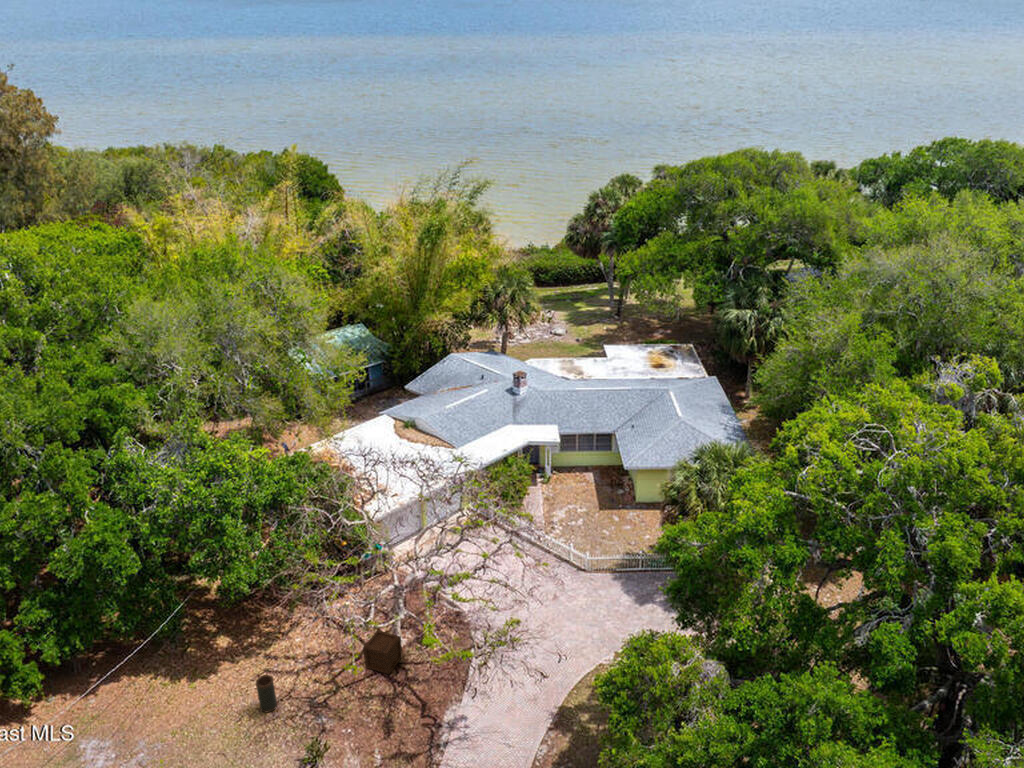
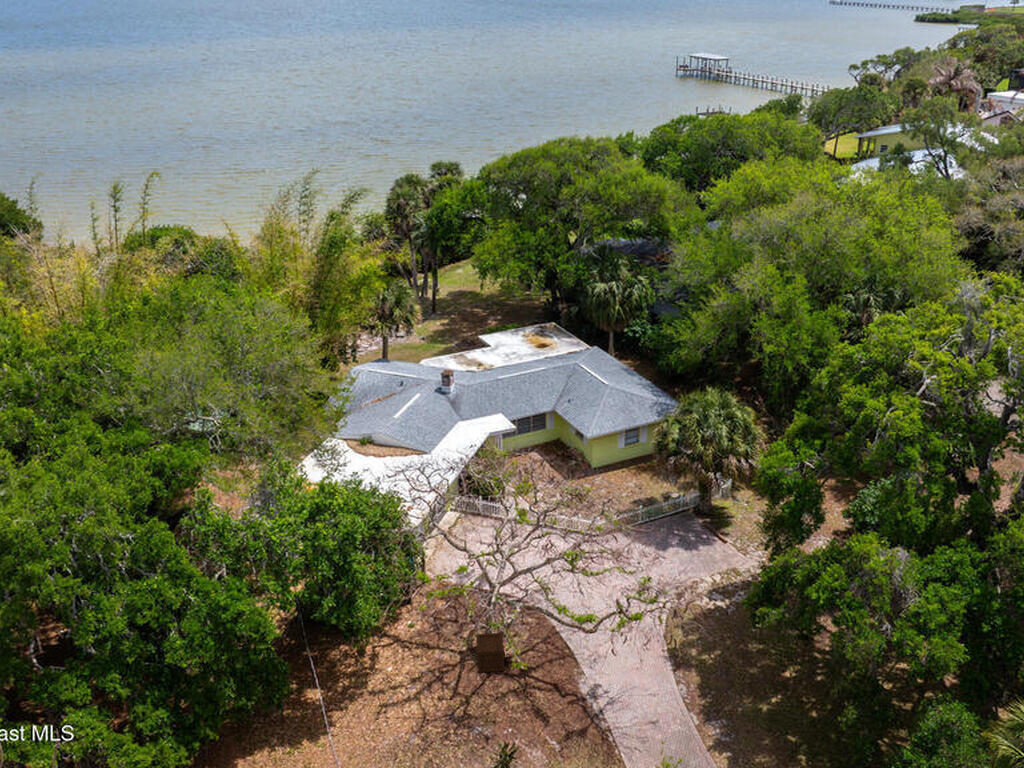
trash can: present [256,675,277,712] -> none [404,707,423,745]

